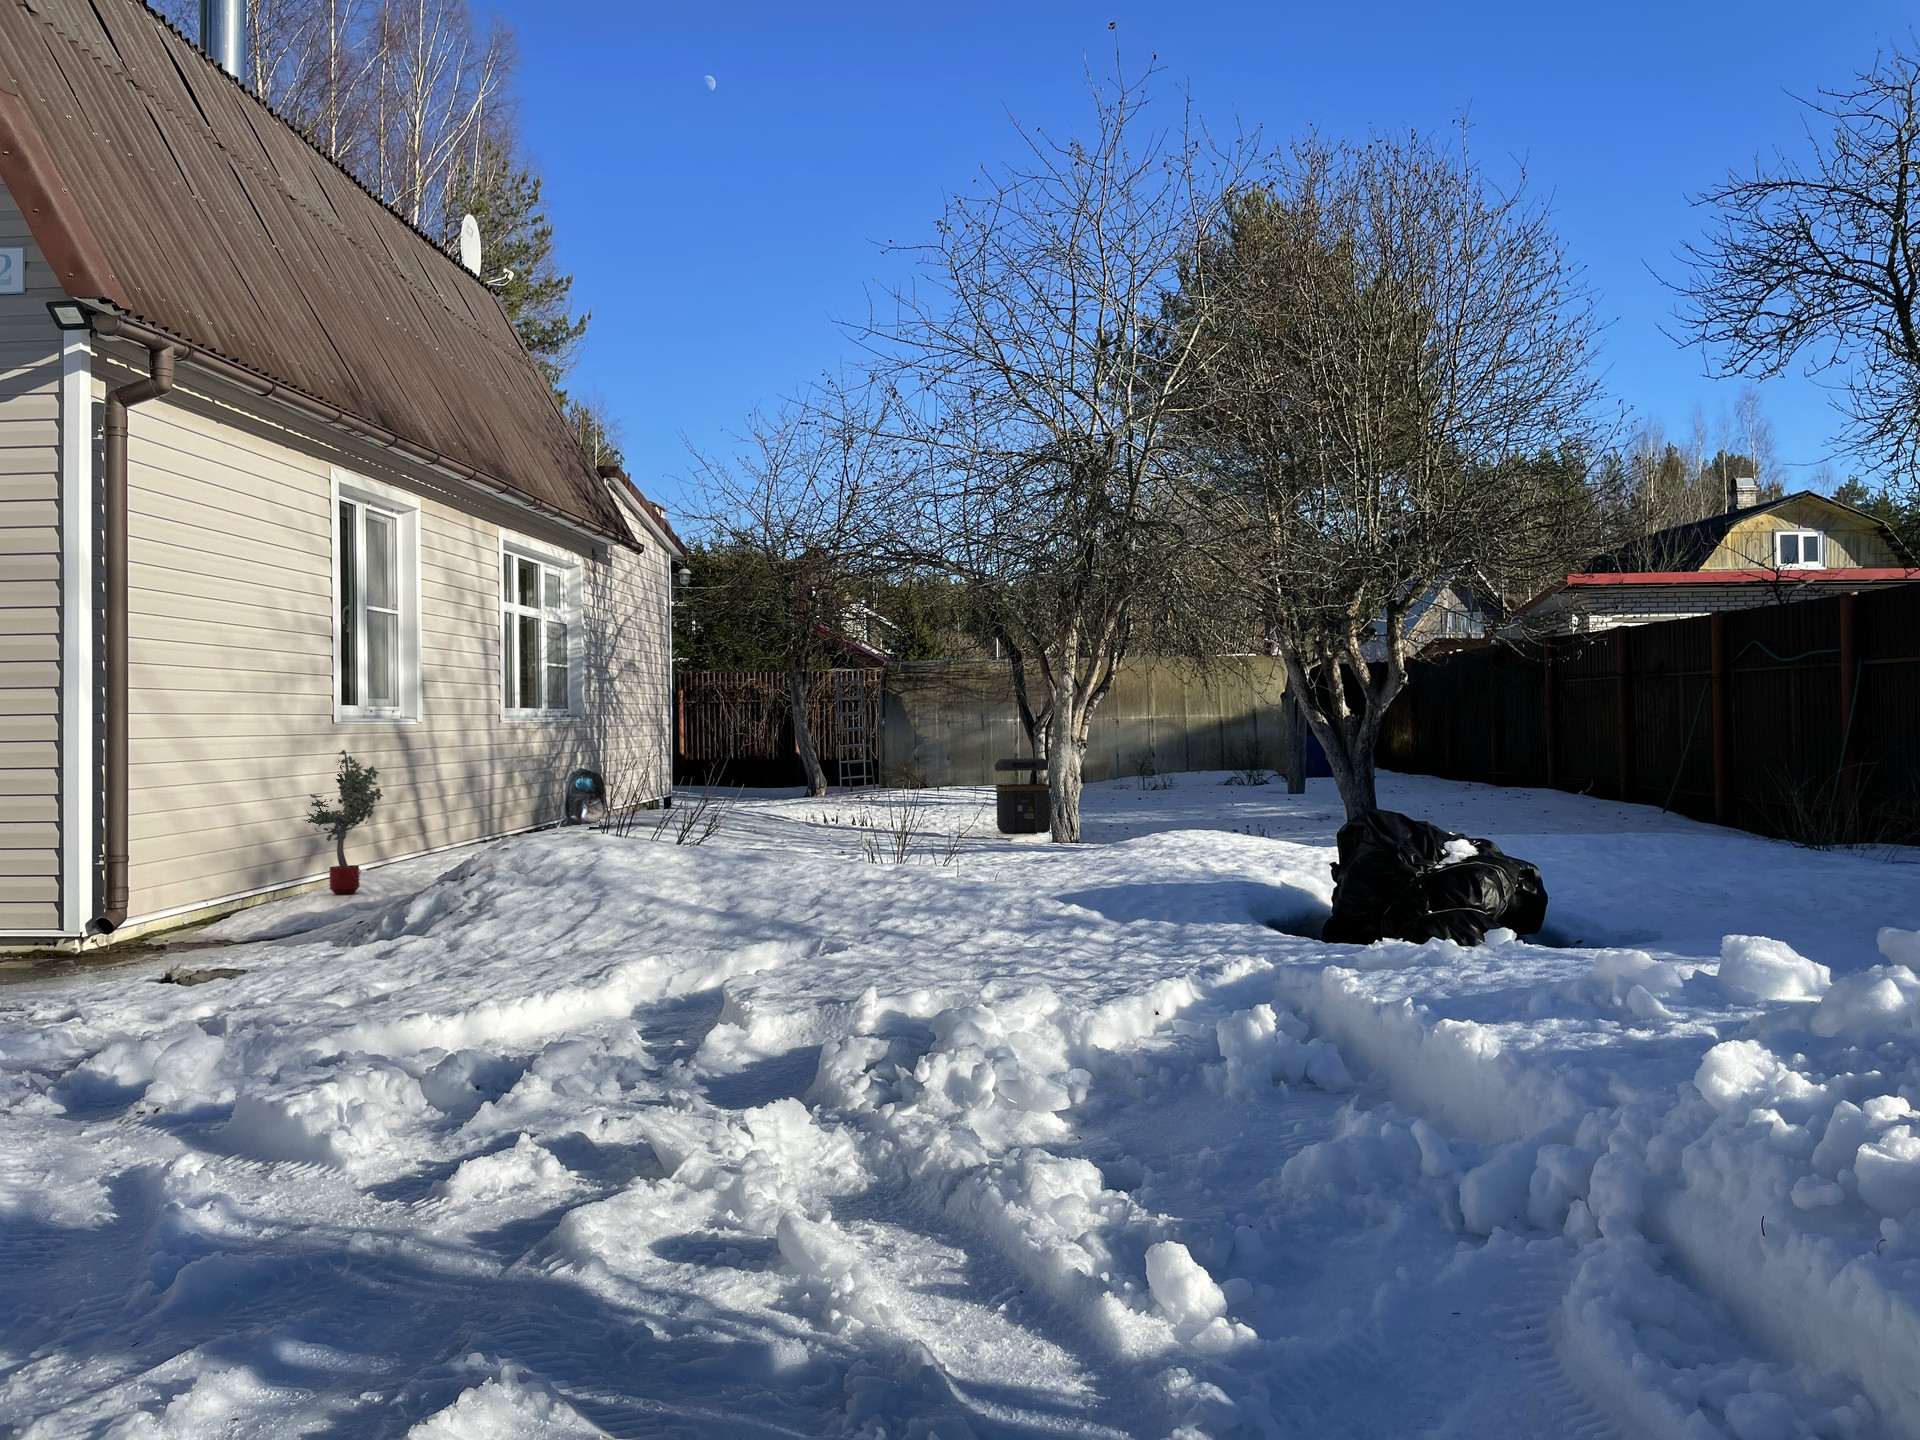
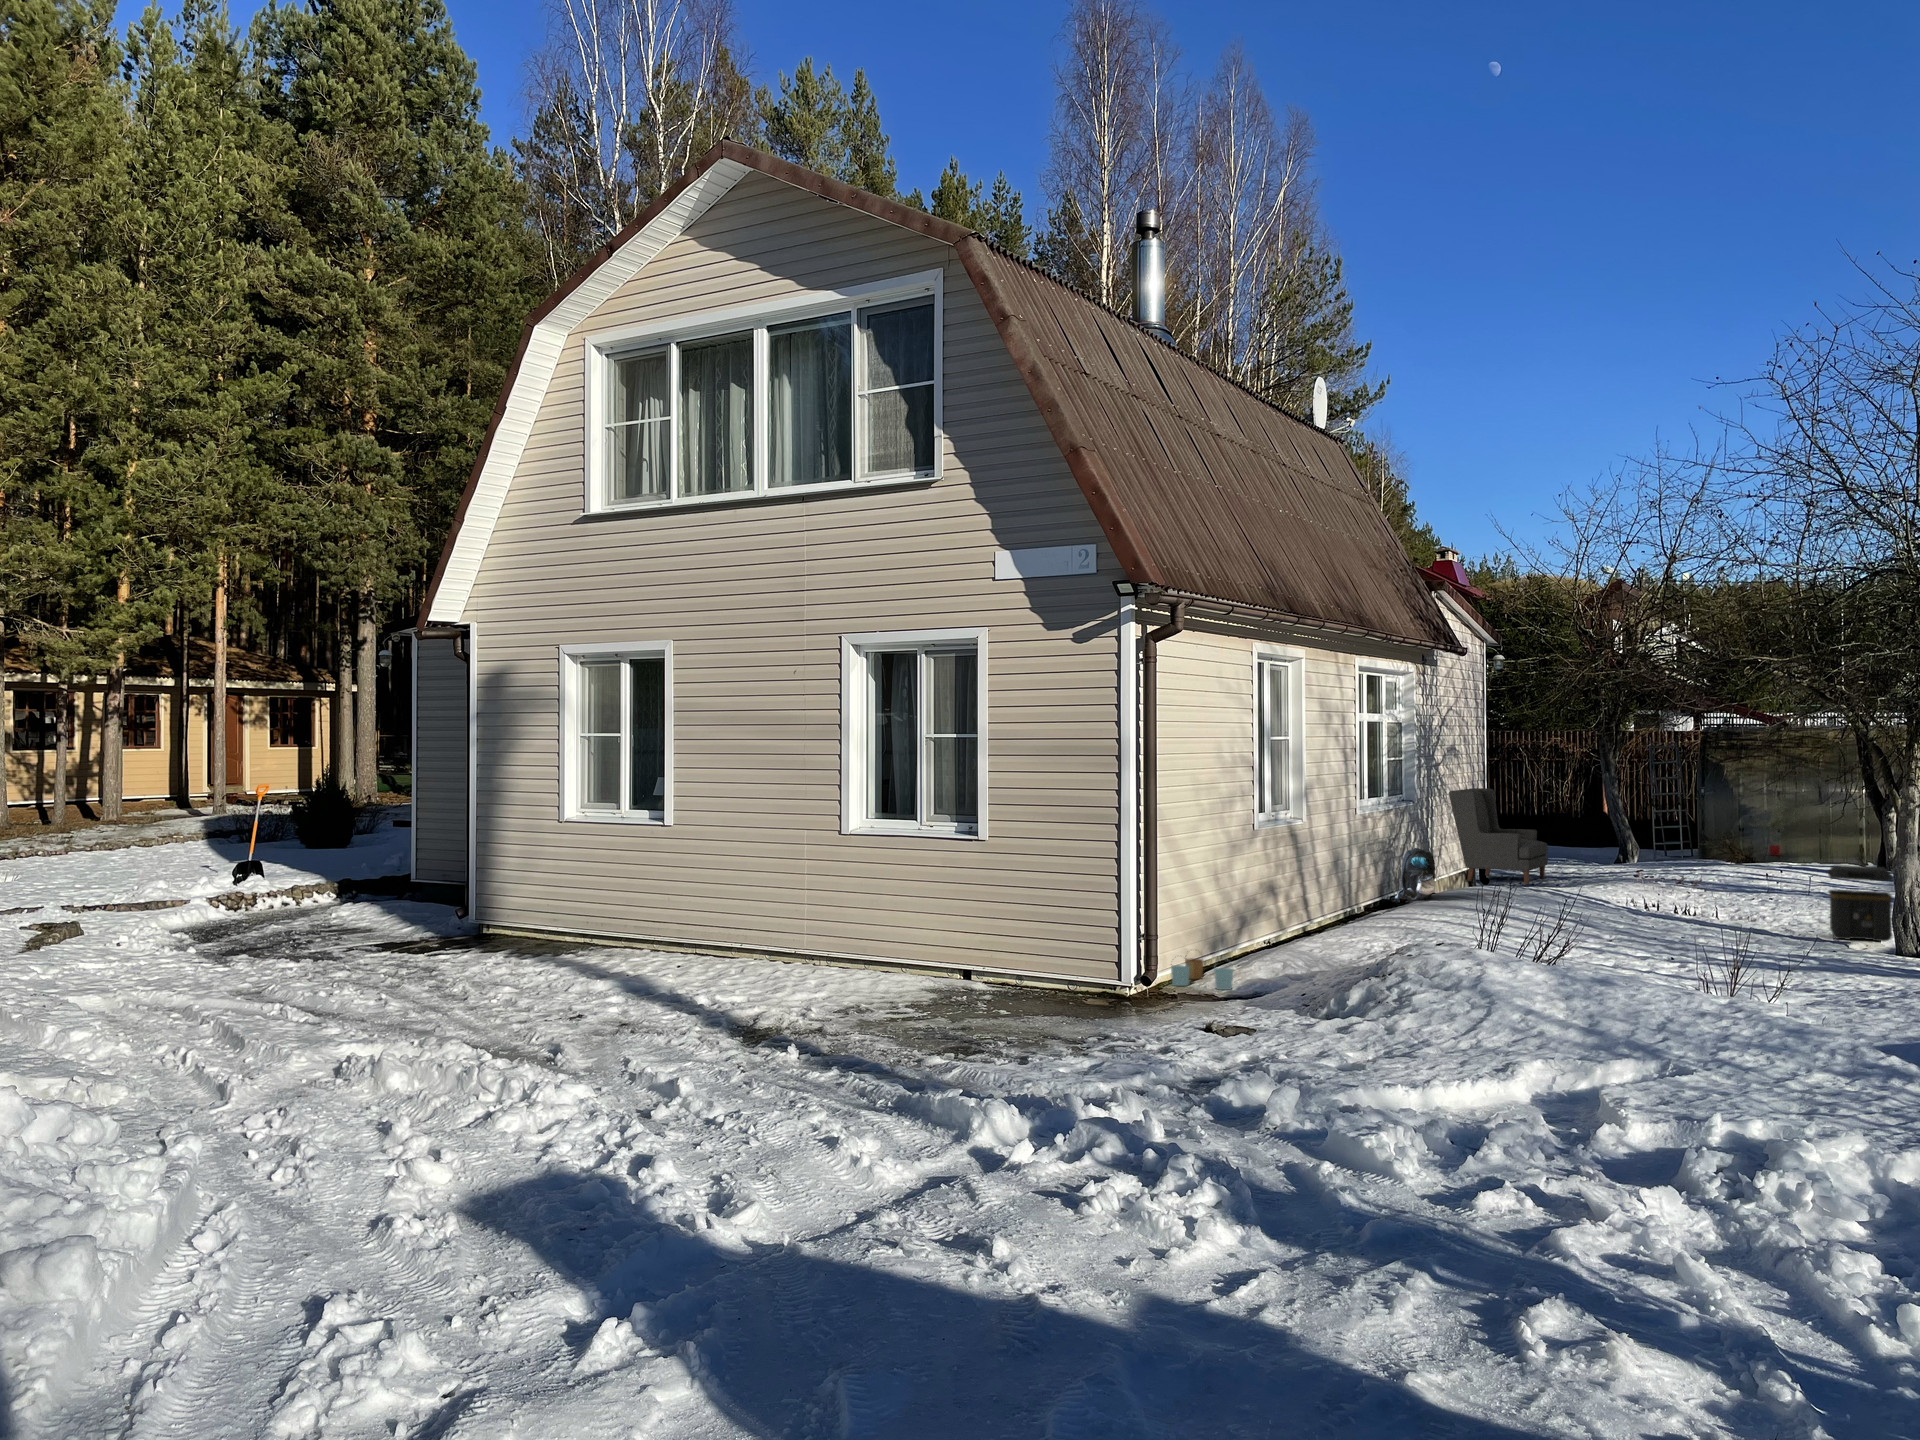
chair: none [627,711,734,813] -> present [1449,788,1548,884]
potted tree: present [303,750,383,895] -> present [1750,803,1801,856]
bucket: none [161,878,262,931] -> present [1171,958,1233,990]

